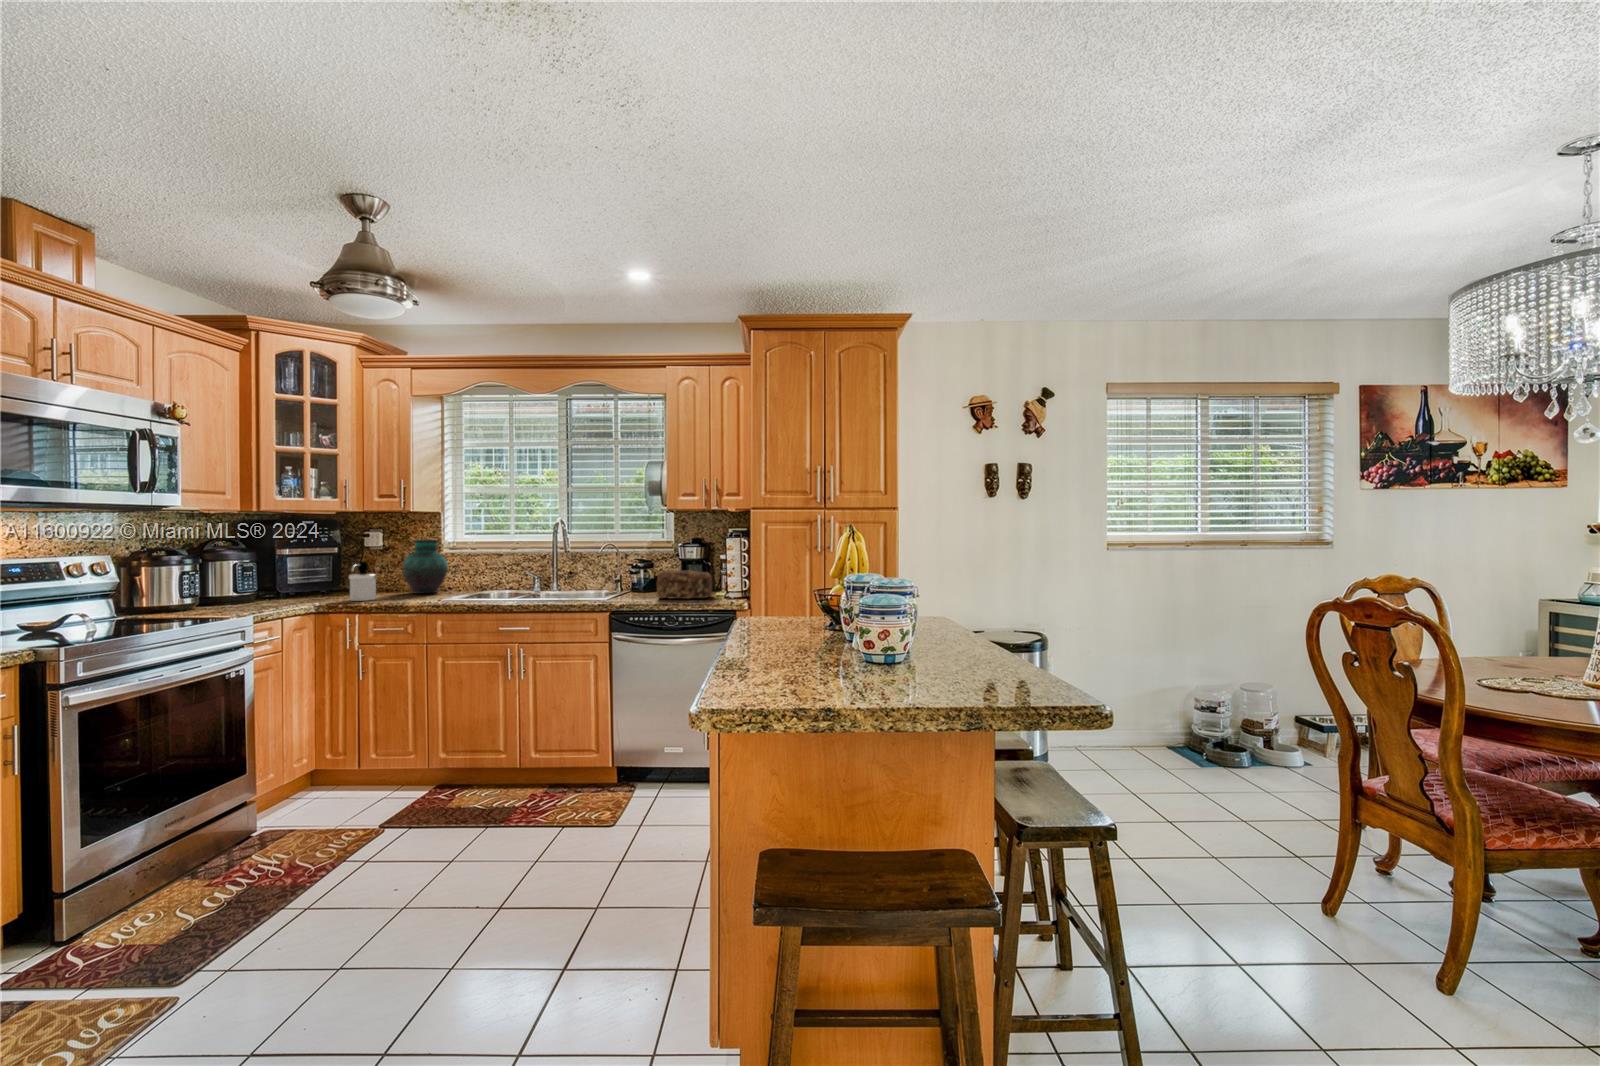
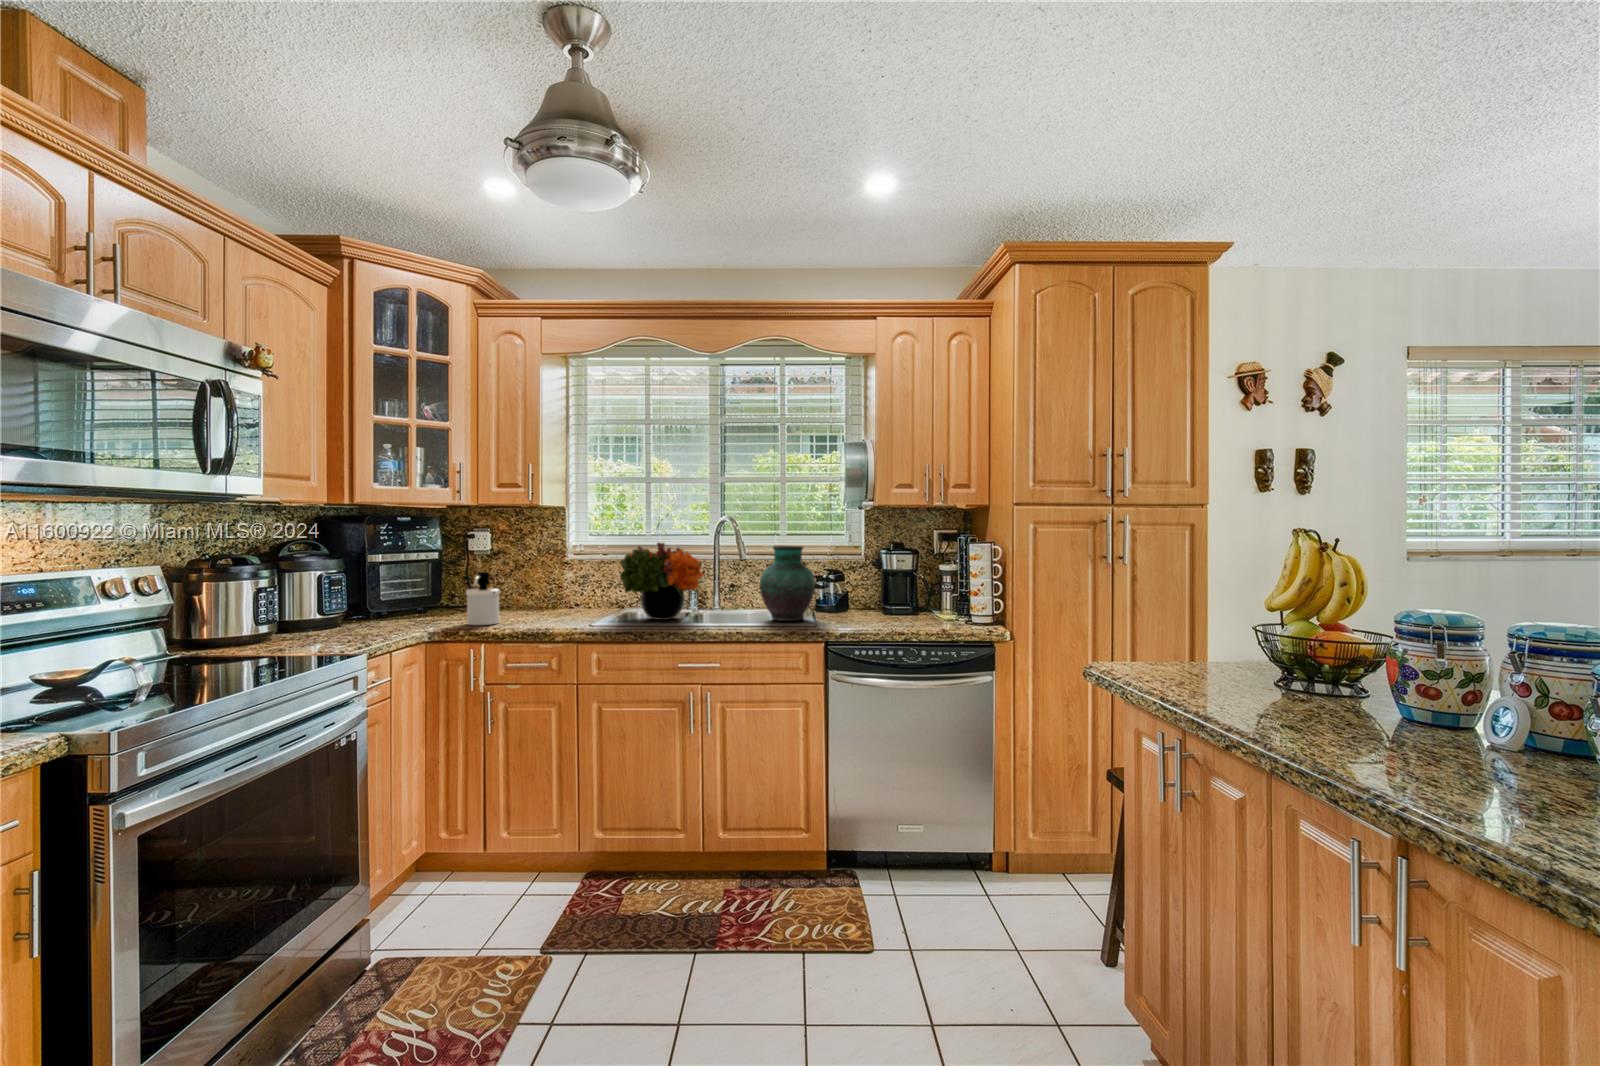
flower arrangement: none [463,539,535,597] -> present [620,542,704,620]
vase: present [403,540,448,594] -> present [760,546,815,621]
bread loaf: present [657,570,712,599] -> none [872,584,944,622]

